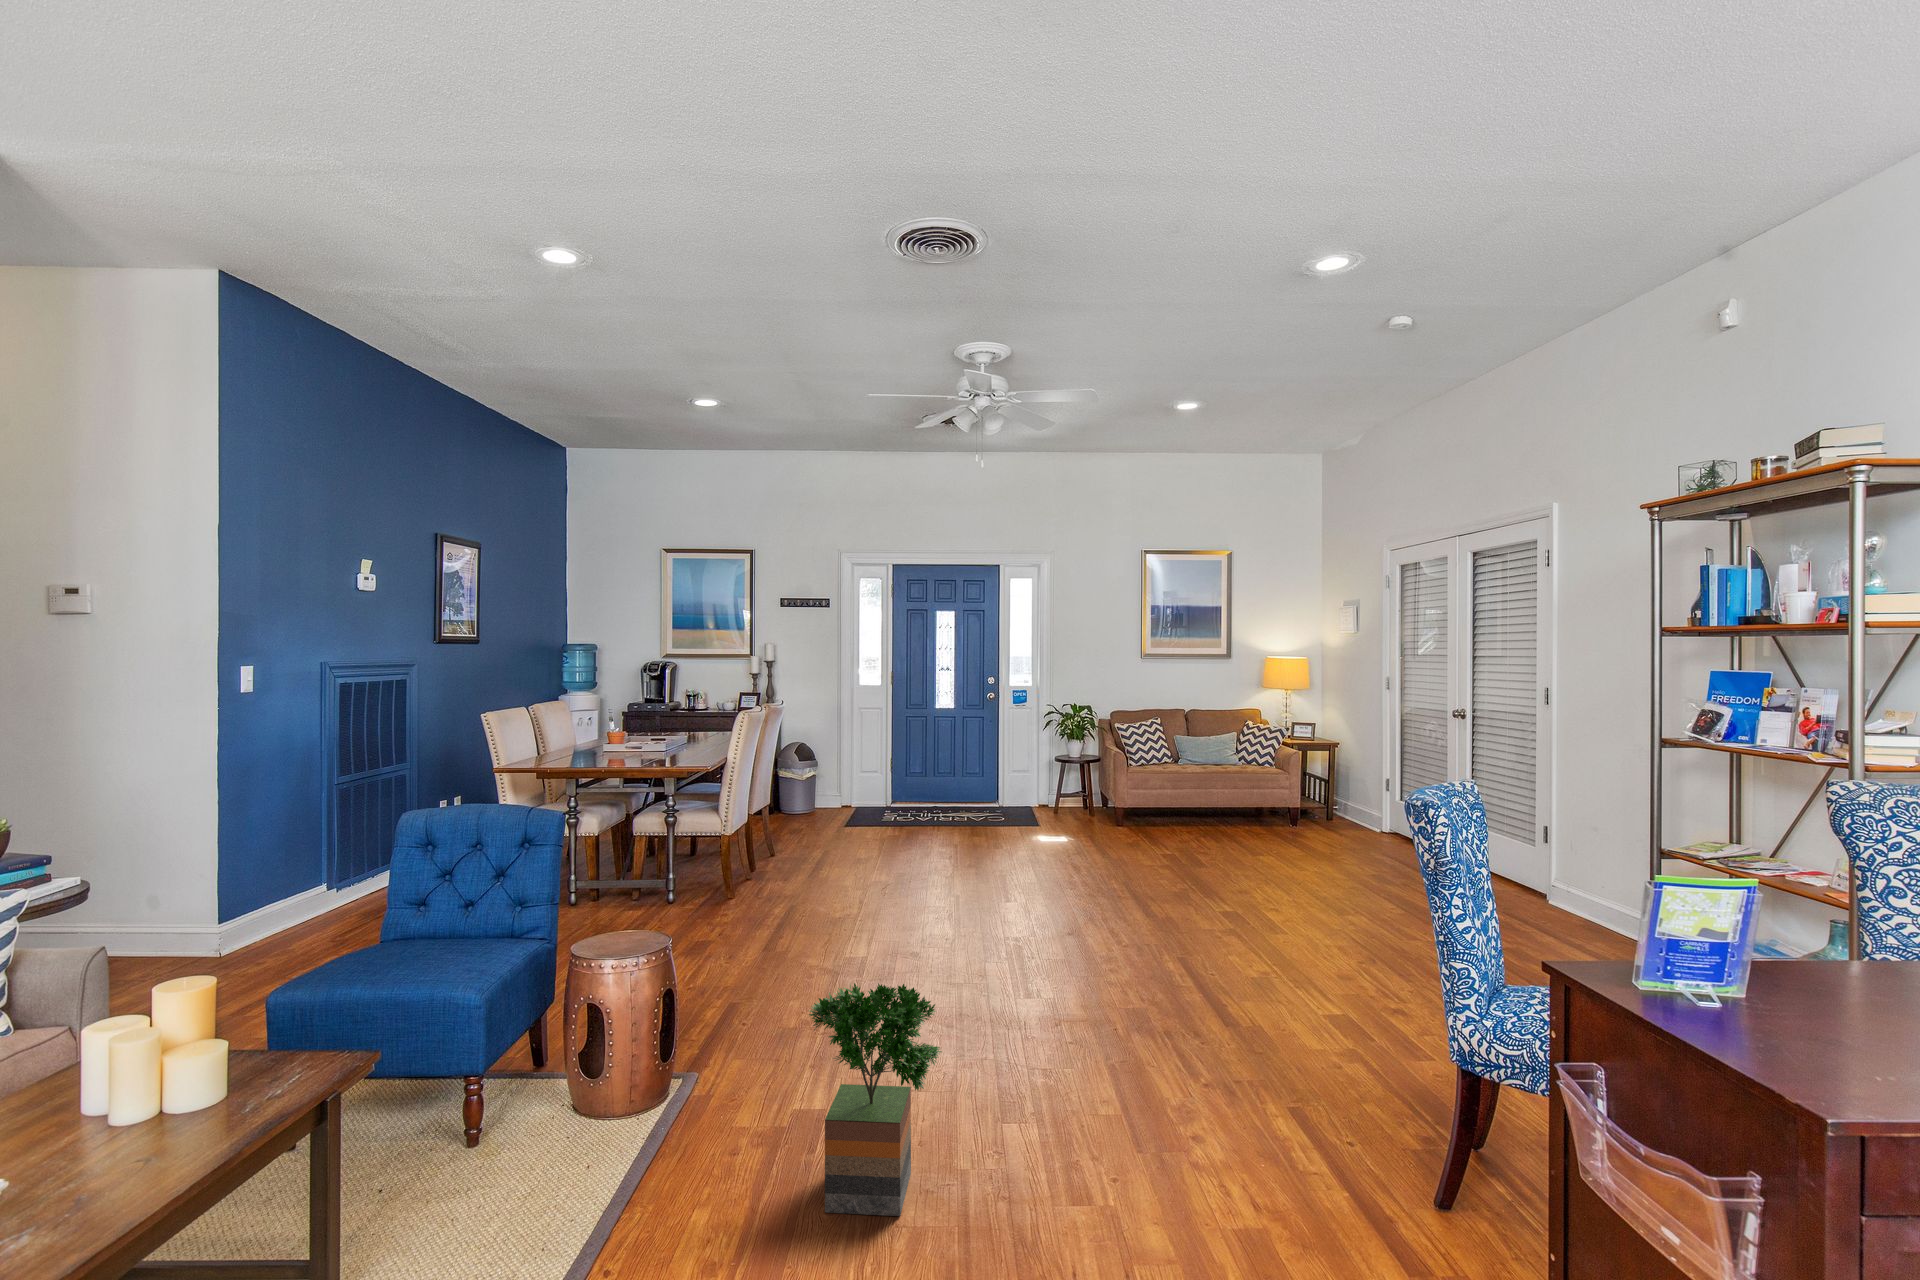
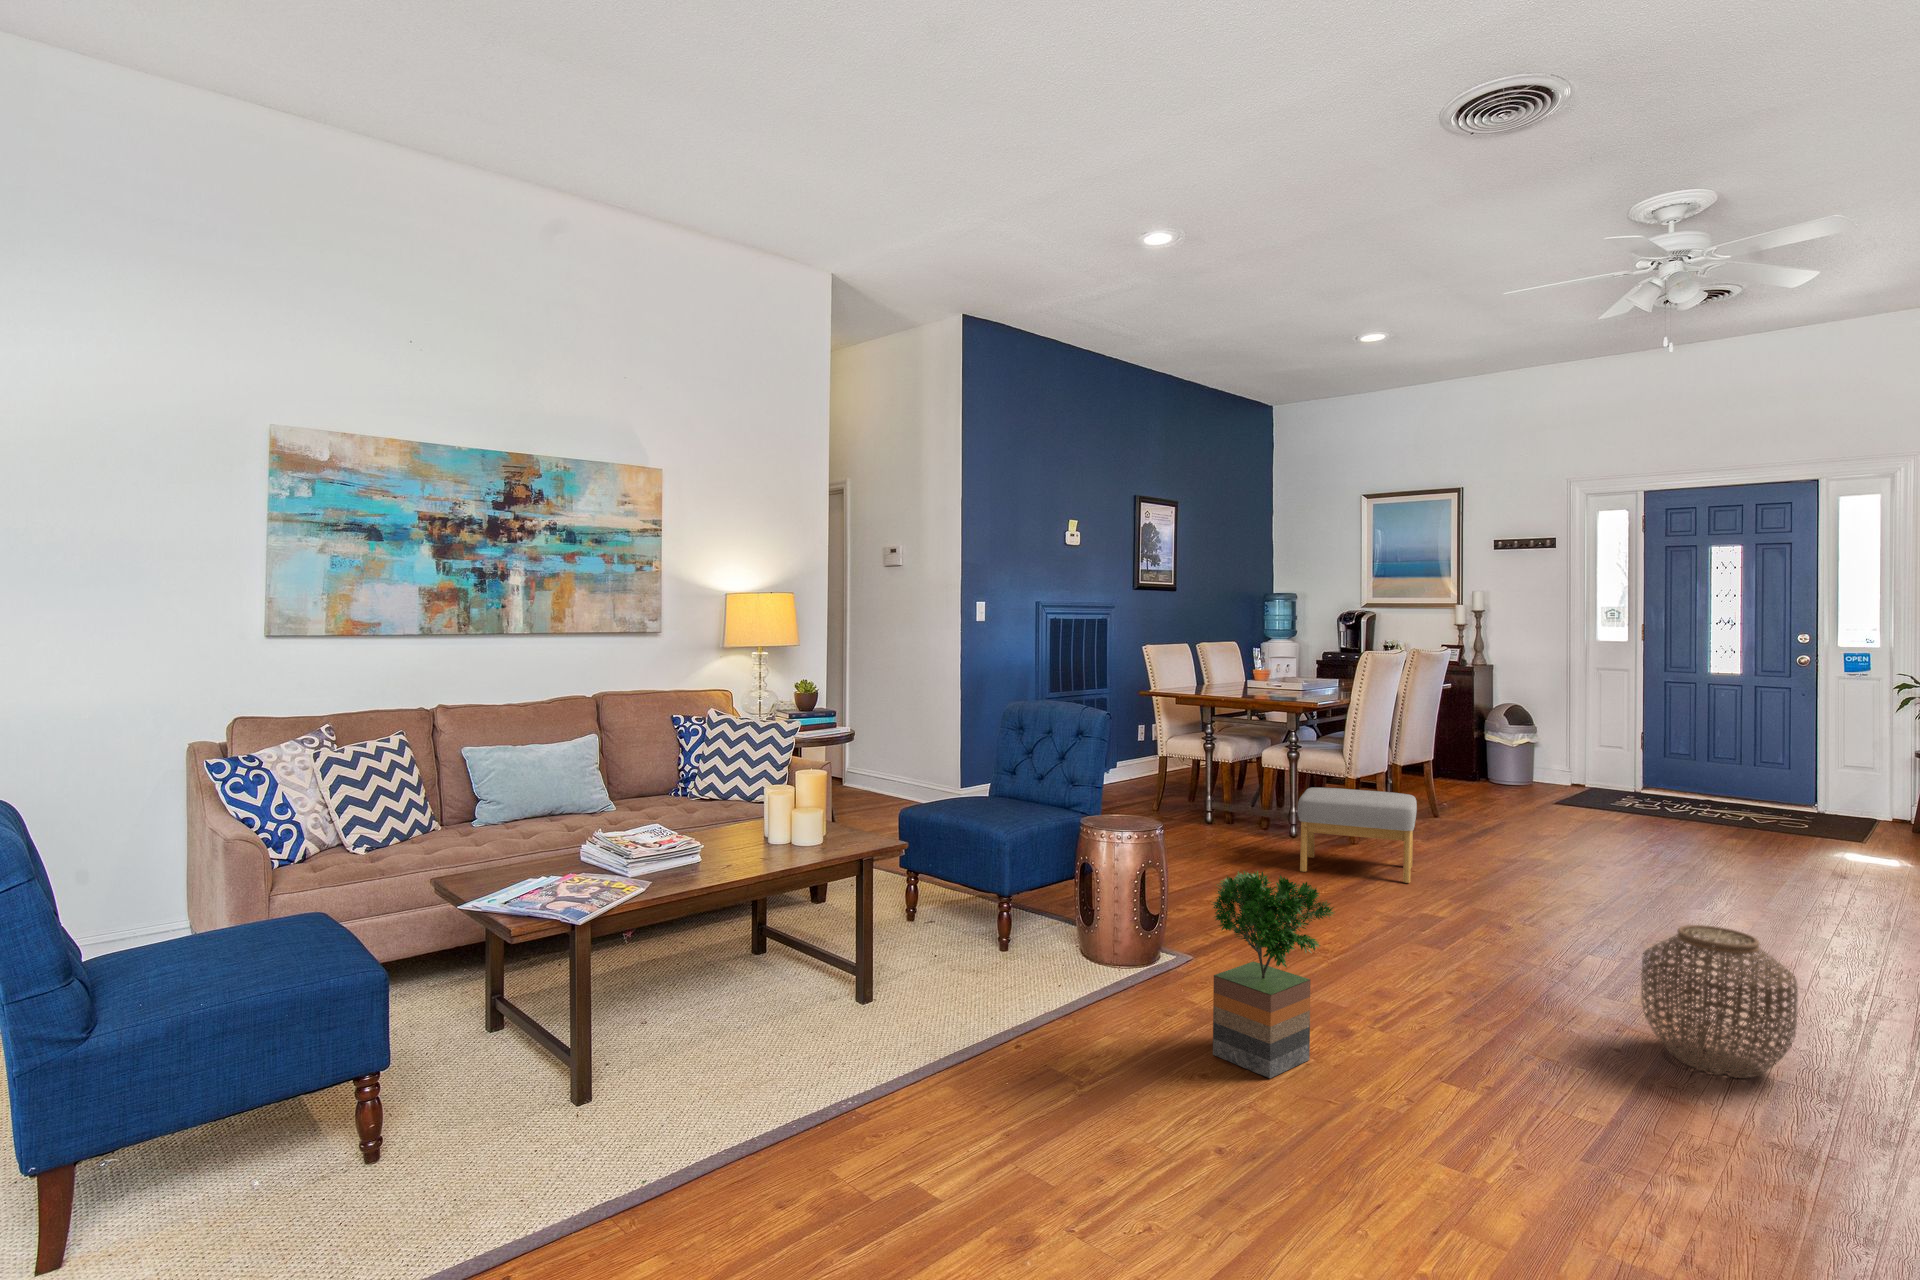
footstool: none [703,845,818,943] -> present [1298,787,1417,883]
woven basket: none [1094,931,1194,1052] -> present [1641,925,1798,1078]

